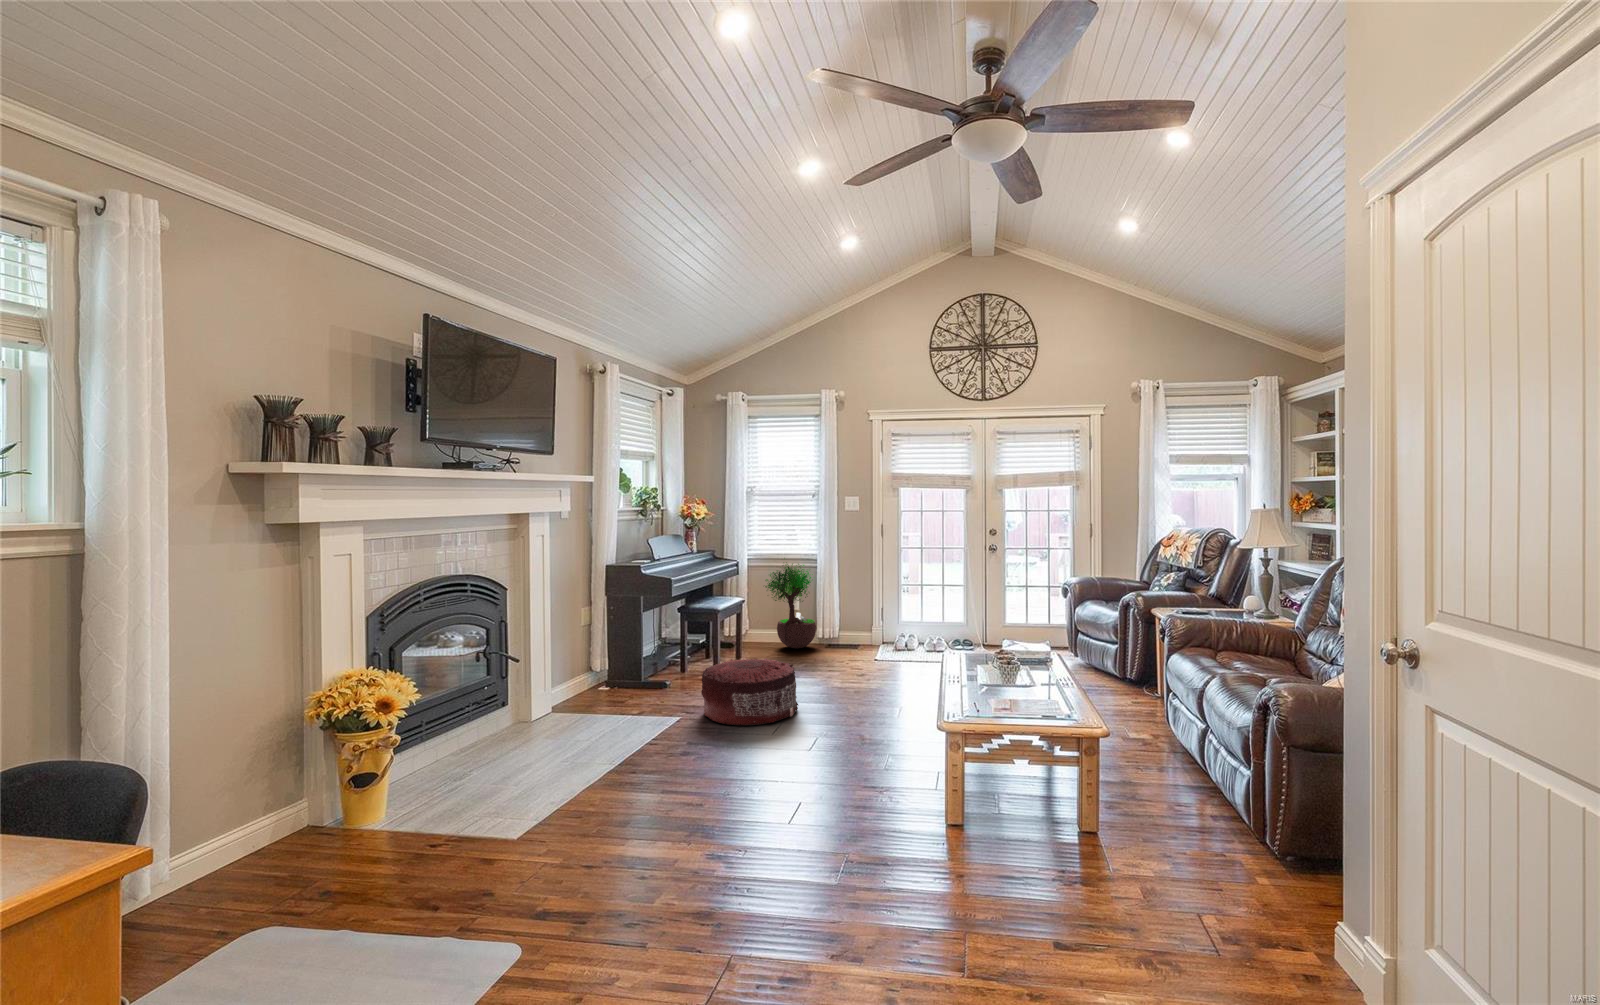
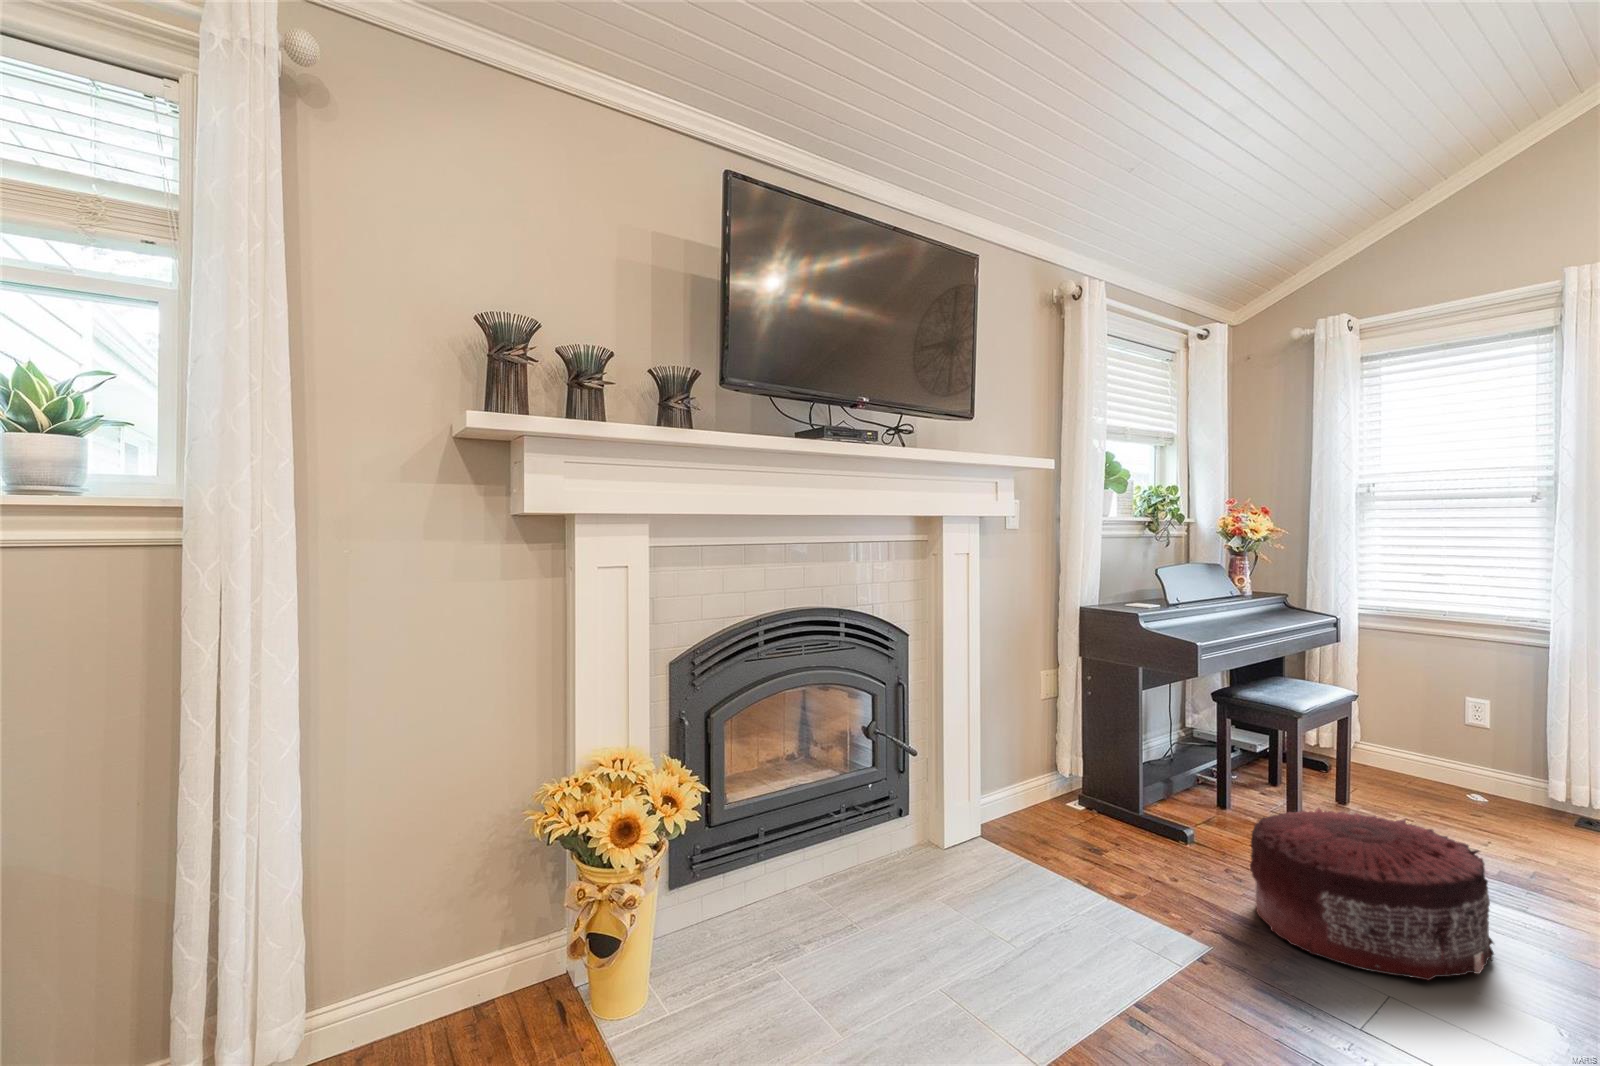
potted tree: present [765,558,816,649] -> none [1387,613,1514,788]

